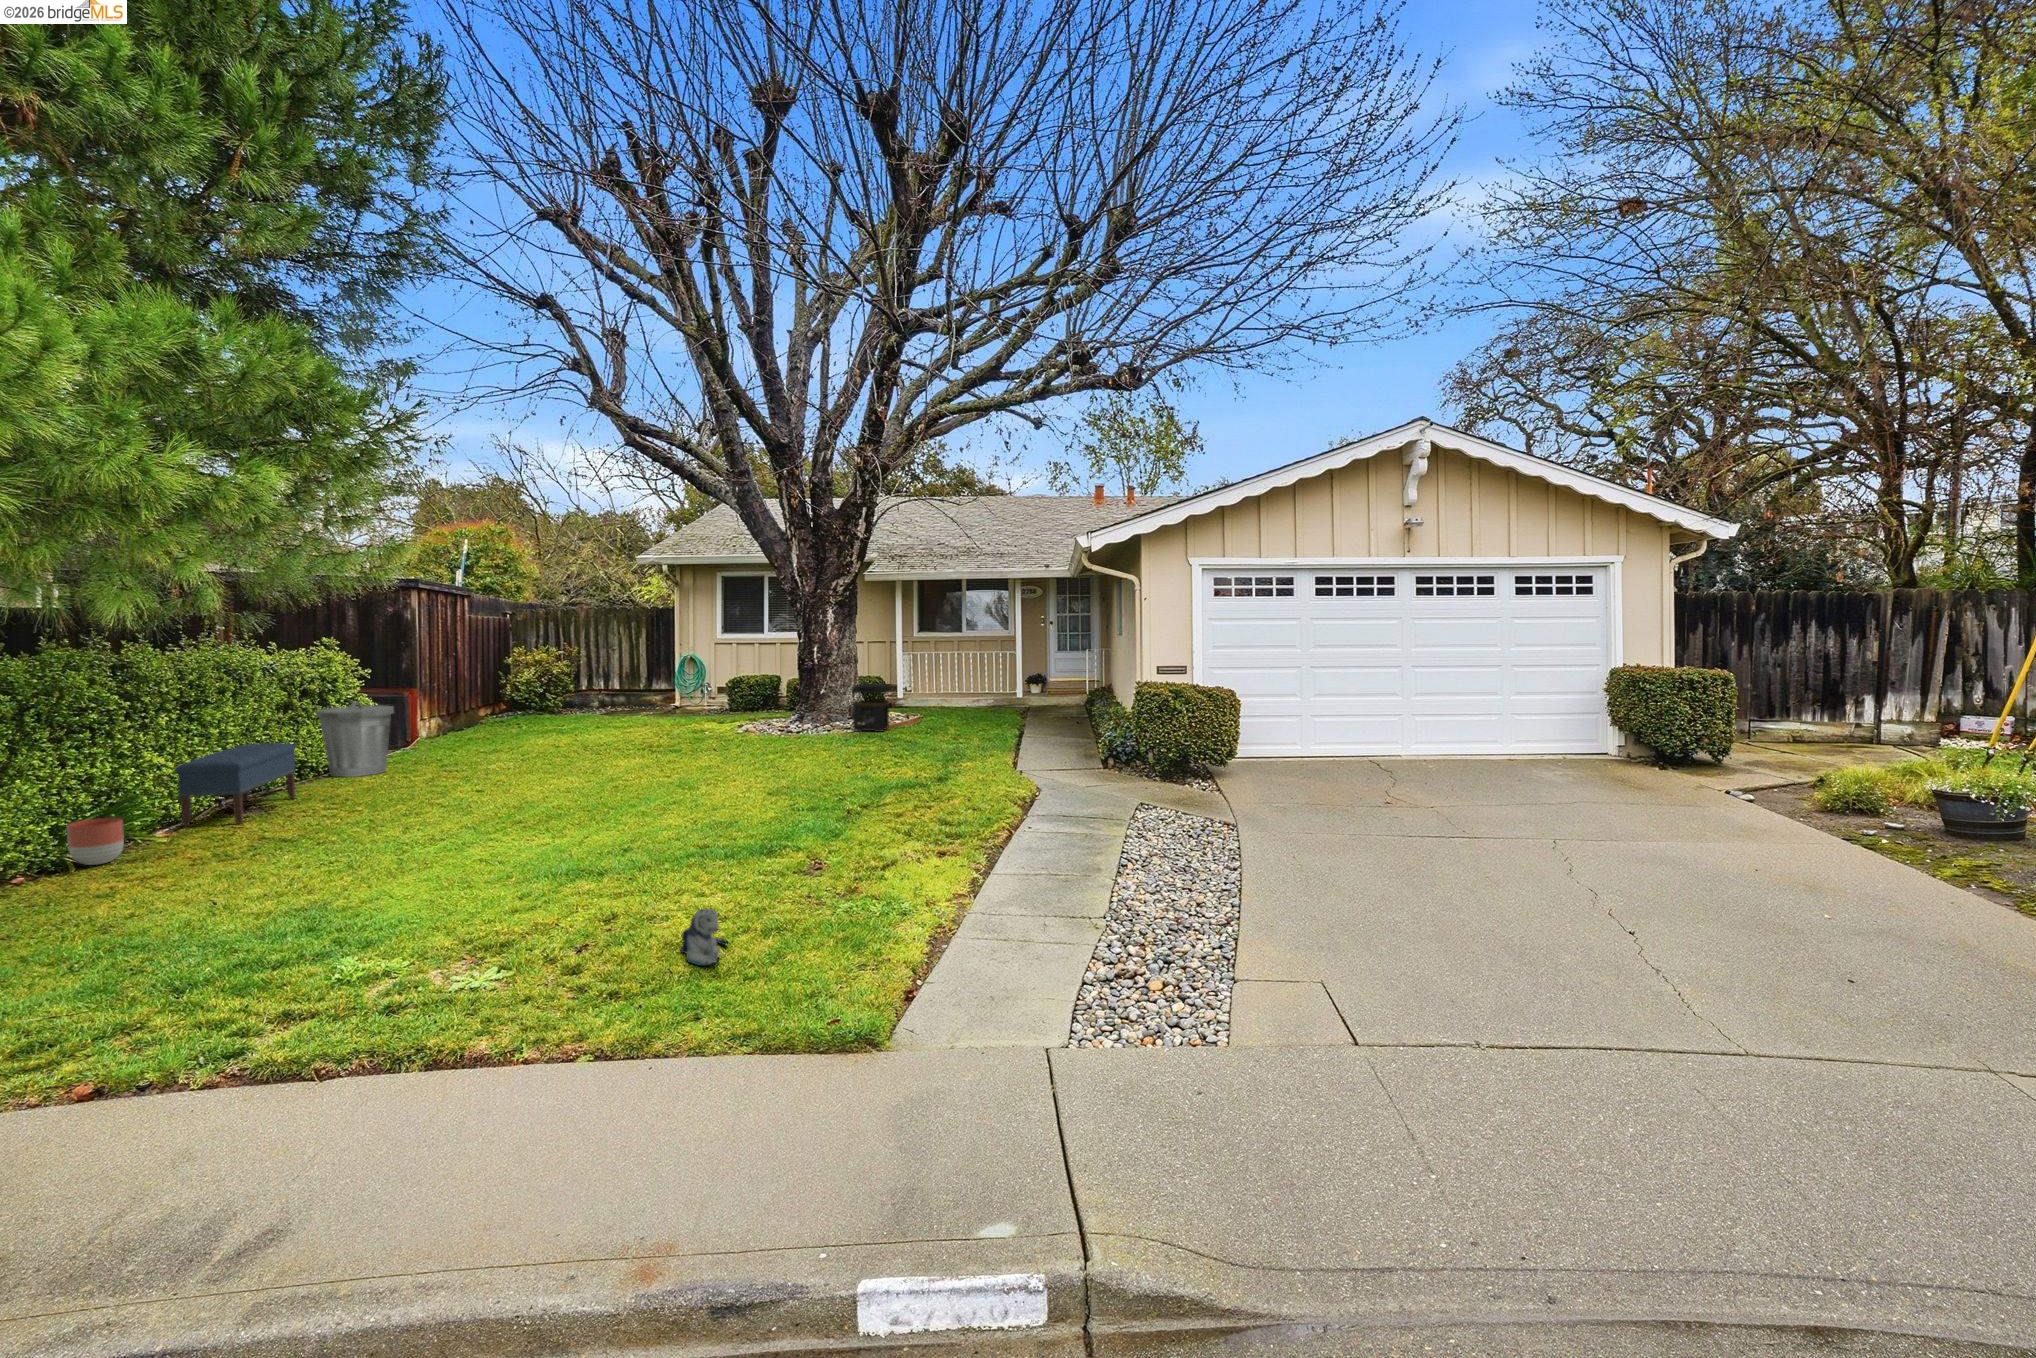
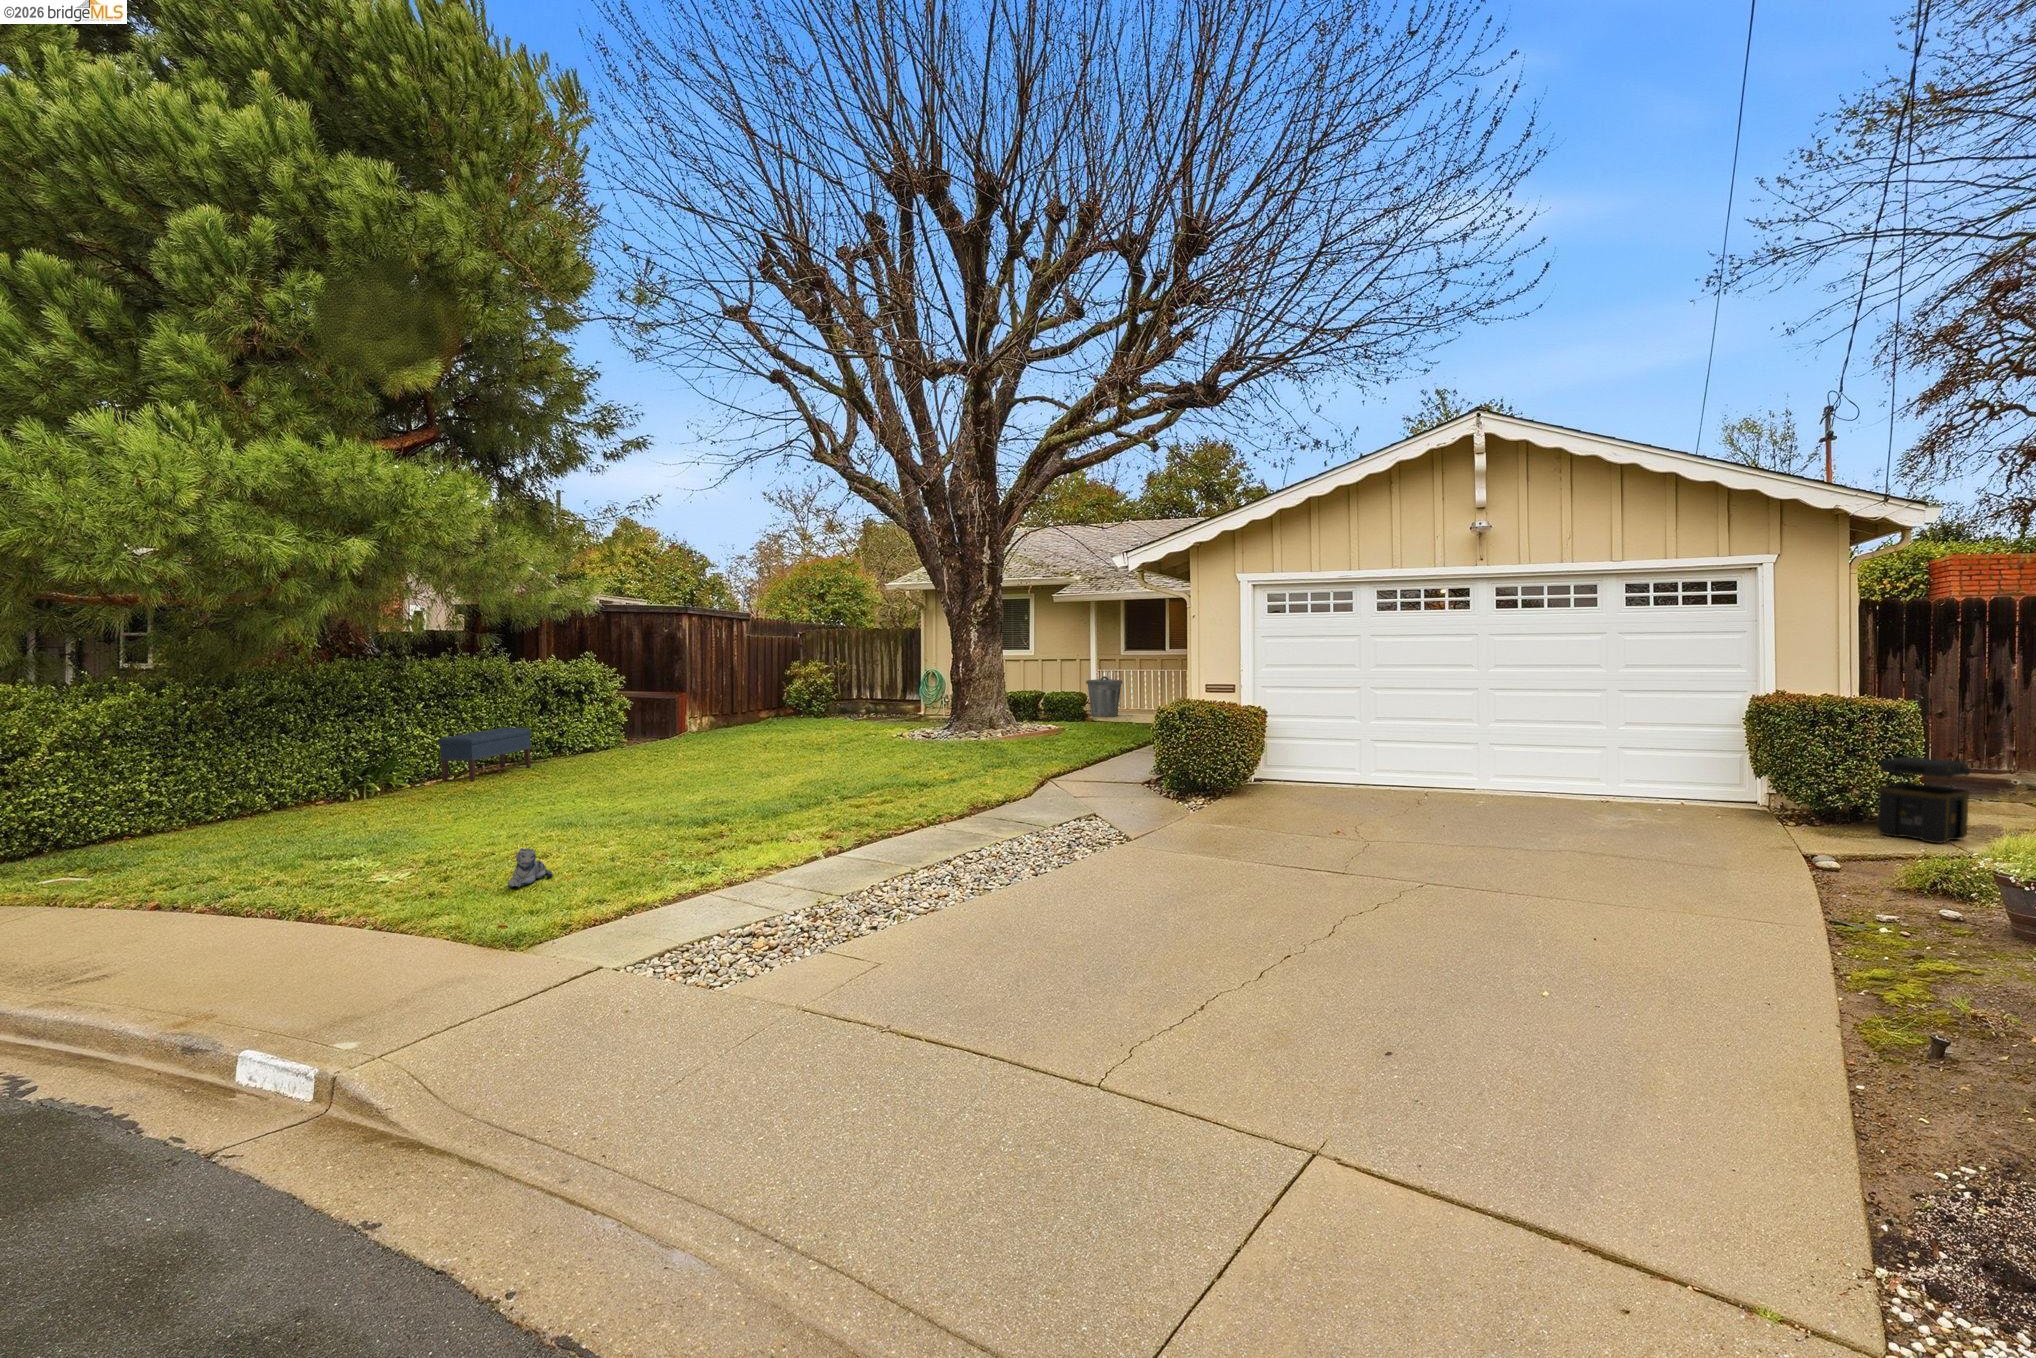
toolbox: present [852,684,889,732] -> present [1878,757,1970,843]
trash can: present [315,702,394,777] -> present [1086,676,1122,717]
planter: present [67,818,124,865] -> none [348,770,381,799]

